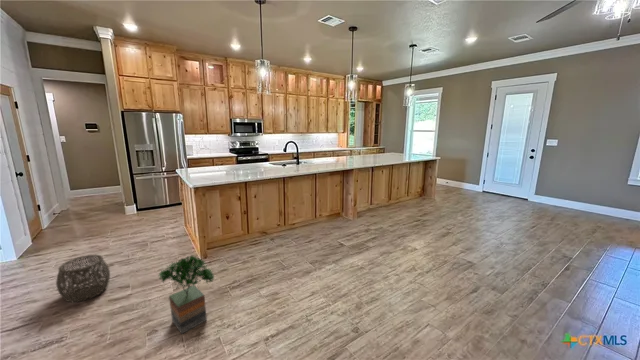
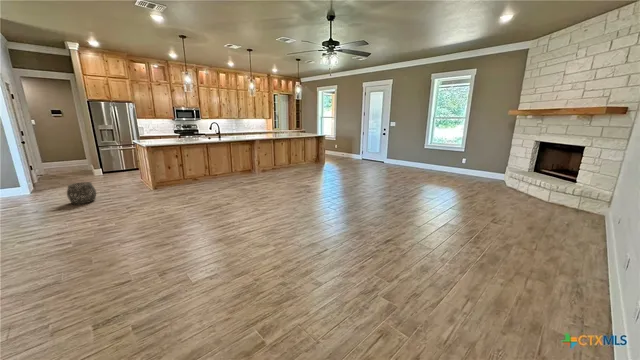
potted tree: present [159,256,214,334] -> none [126,174,156,209]

